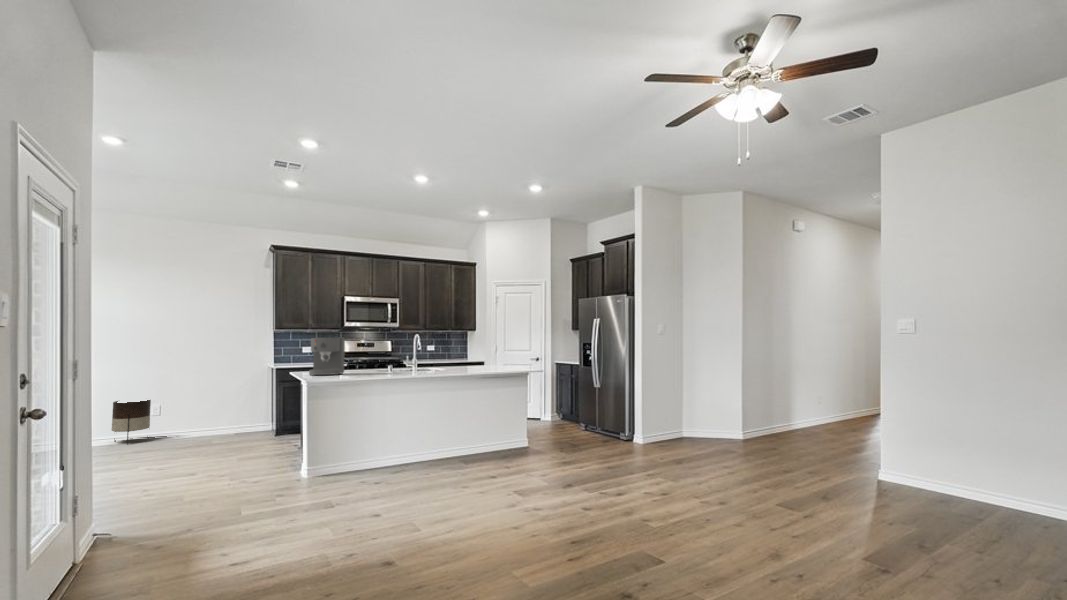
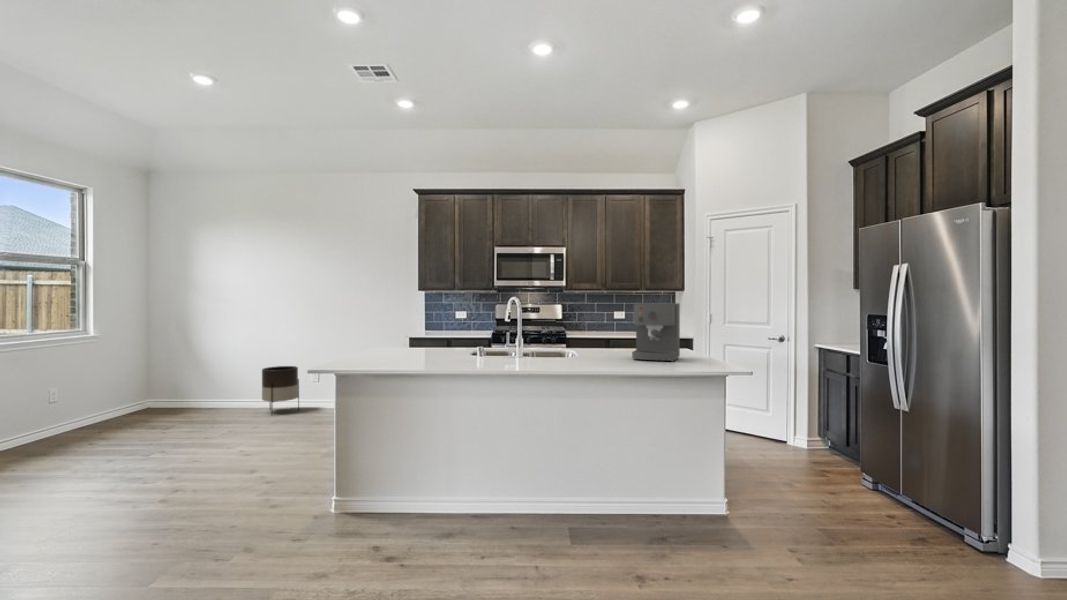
coffee maker: present [309,337,345,375] -> present [632,303,680,362]

